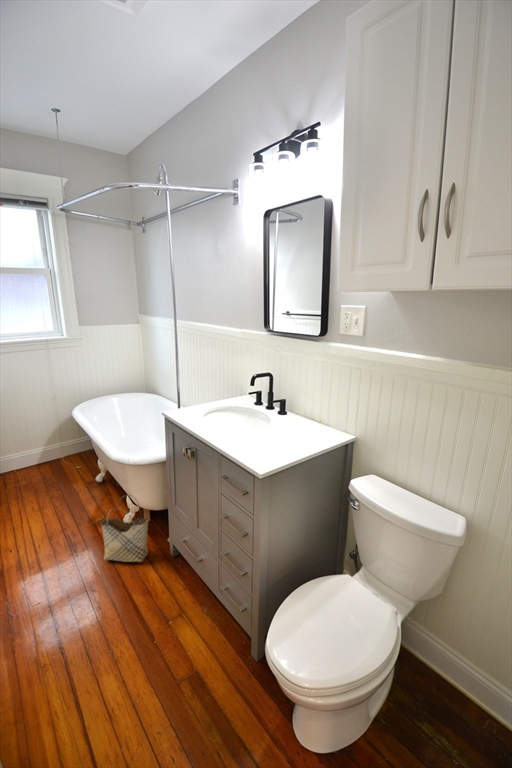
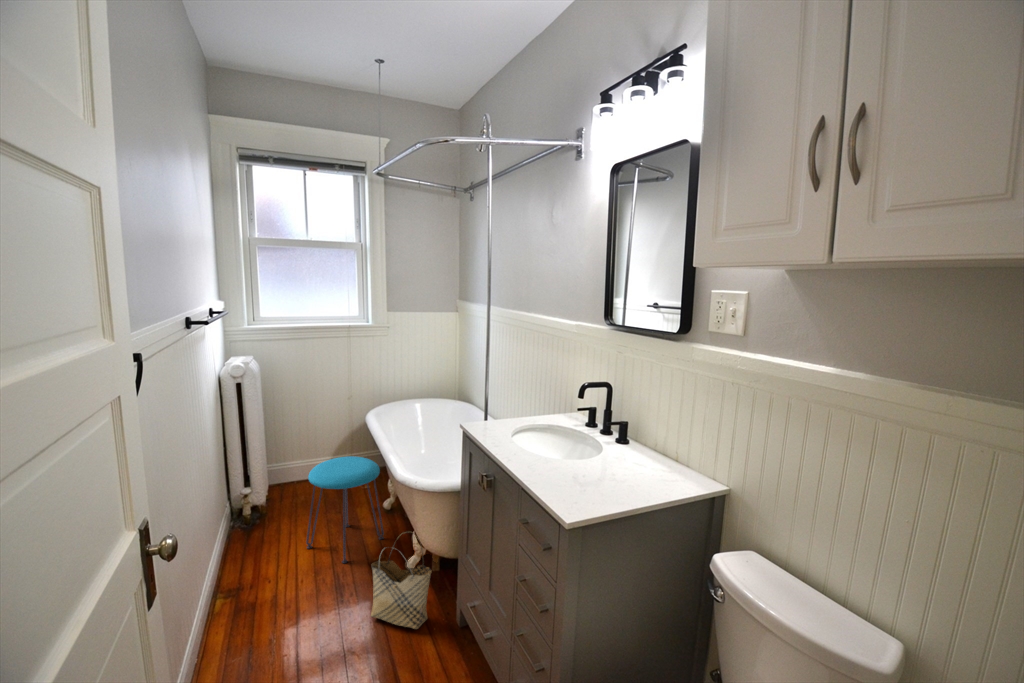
stool: none [33,444,102,525] -> present [306,456,384,563]

